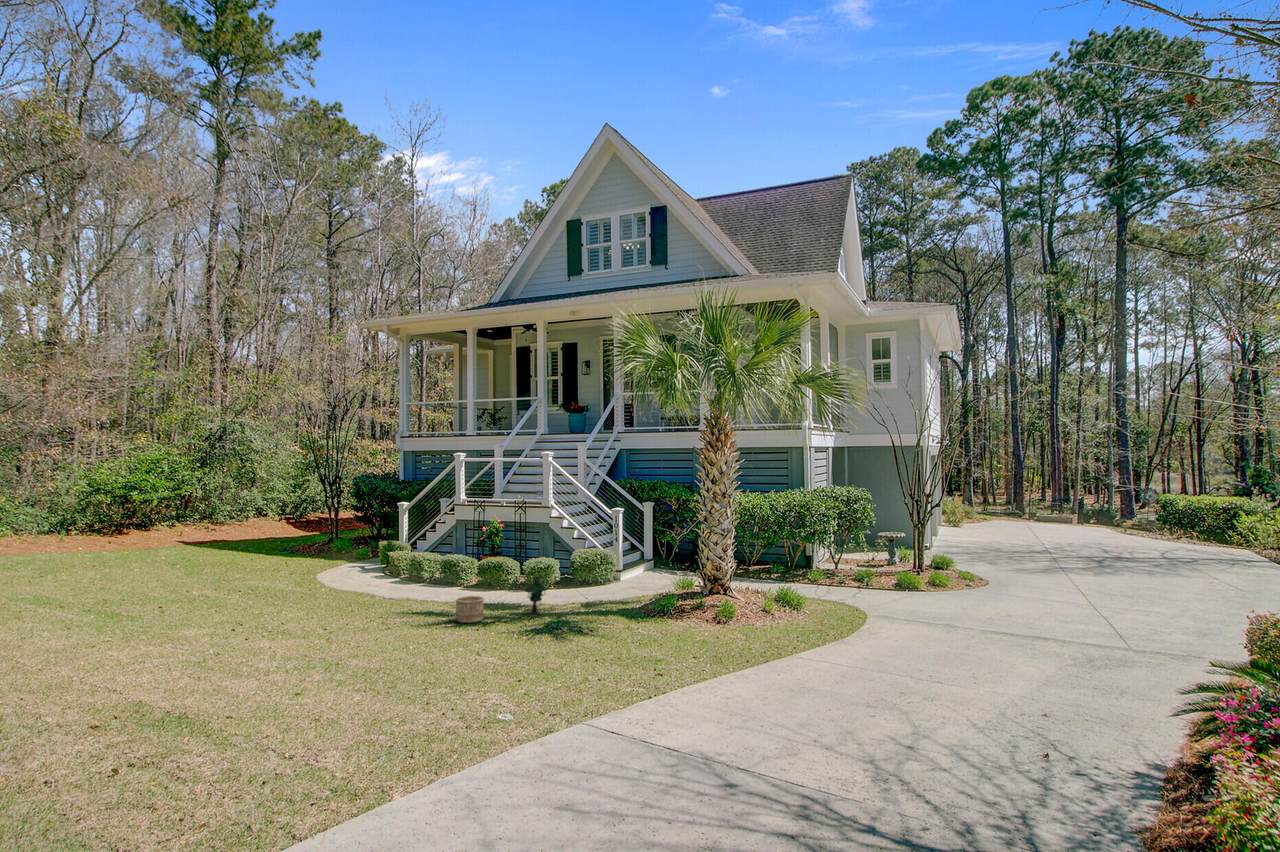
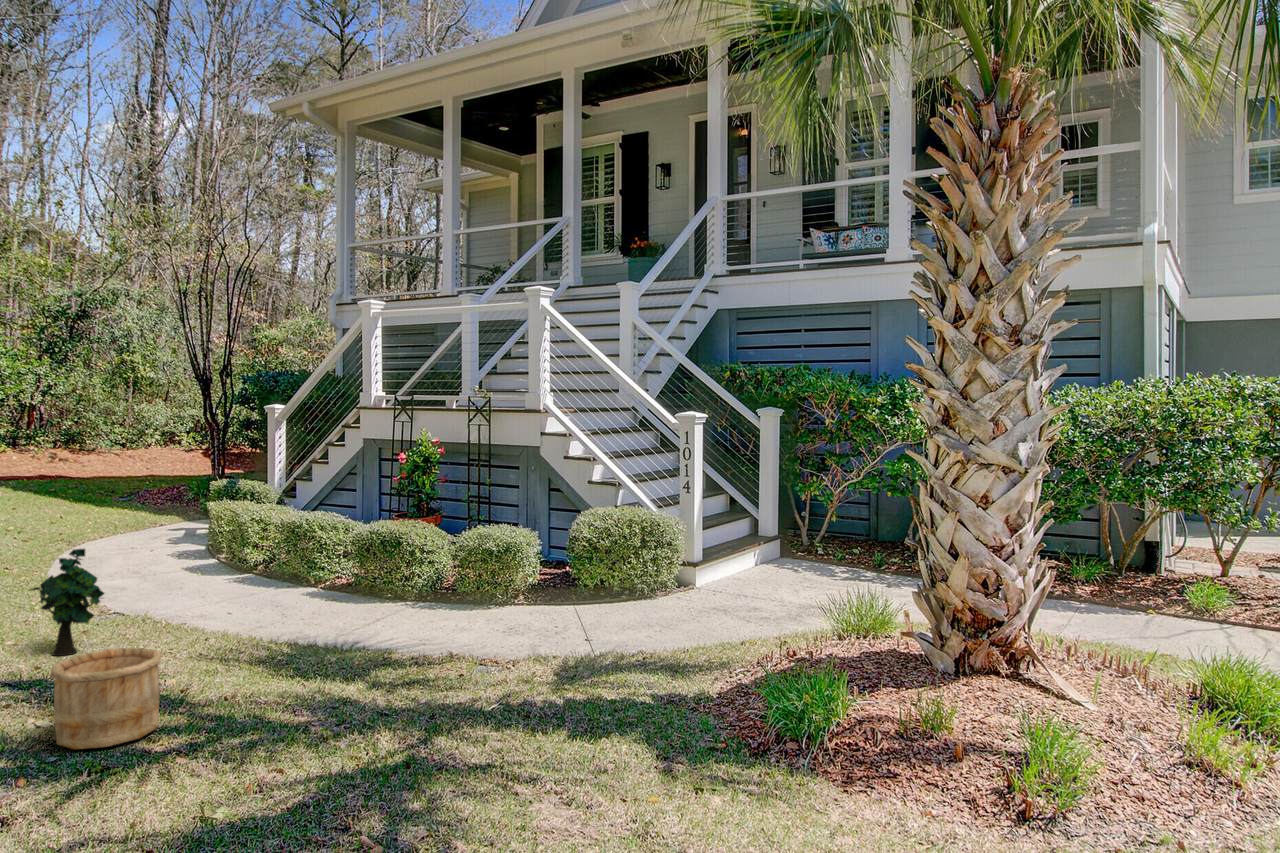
decorative plant: present [525,575,545,614] -> present [31,549,104,656]

